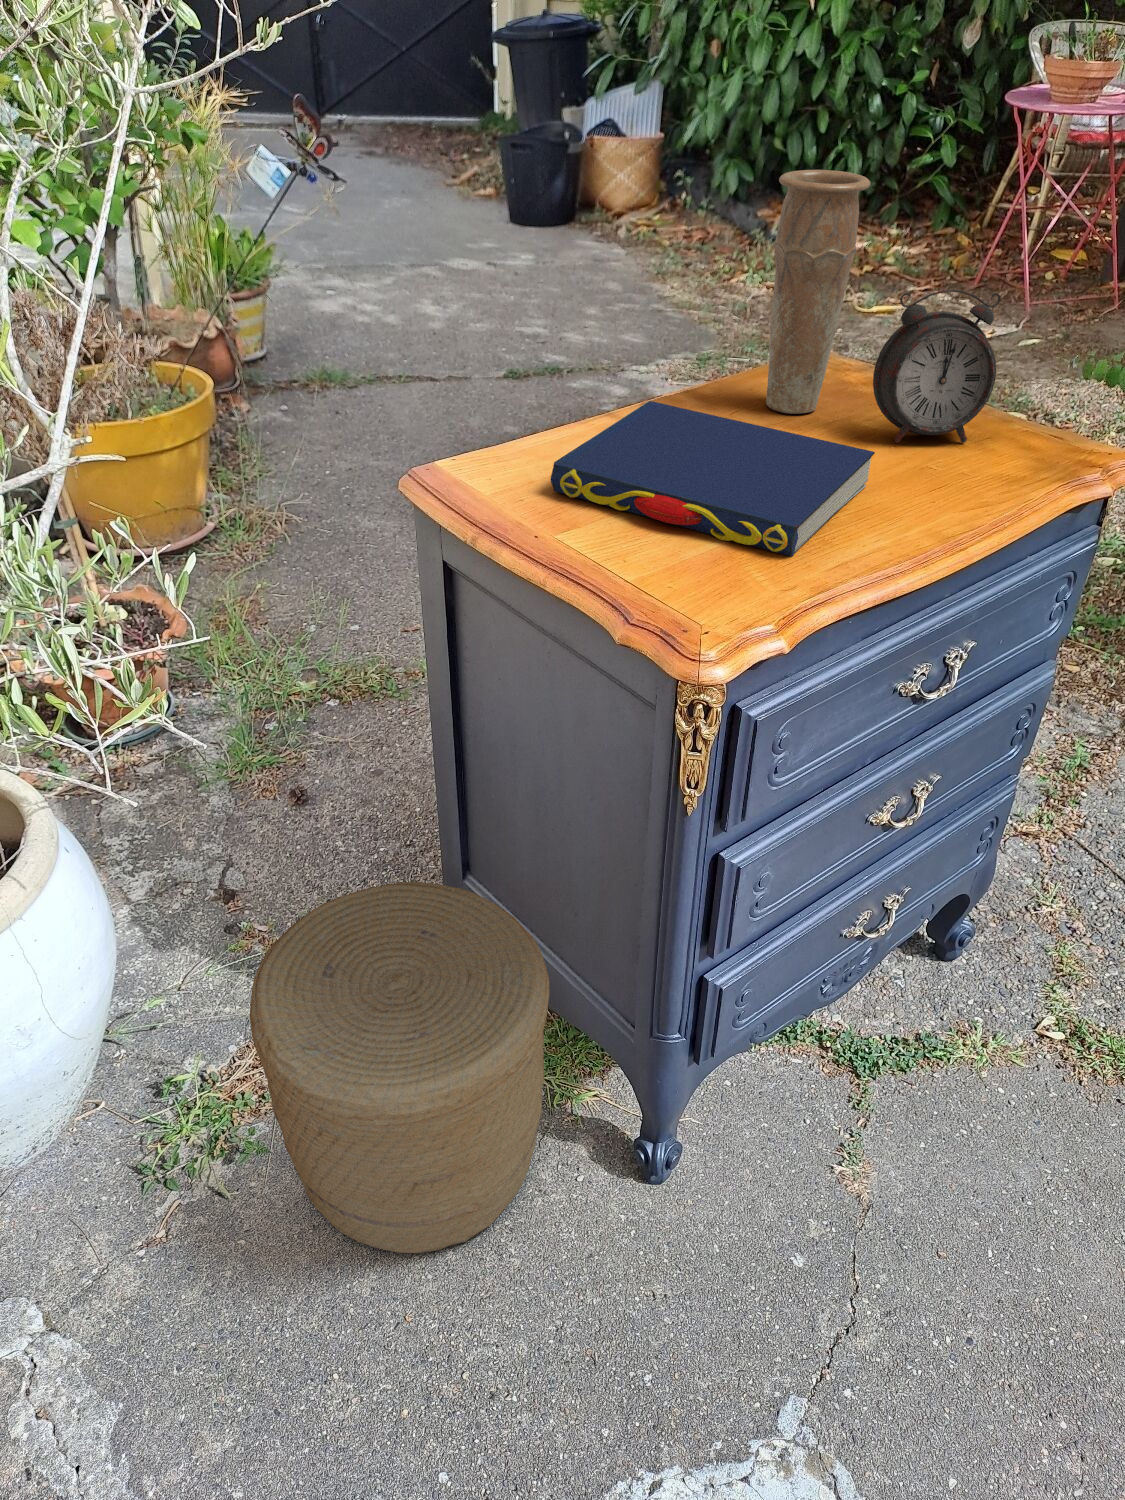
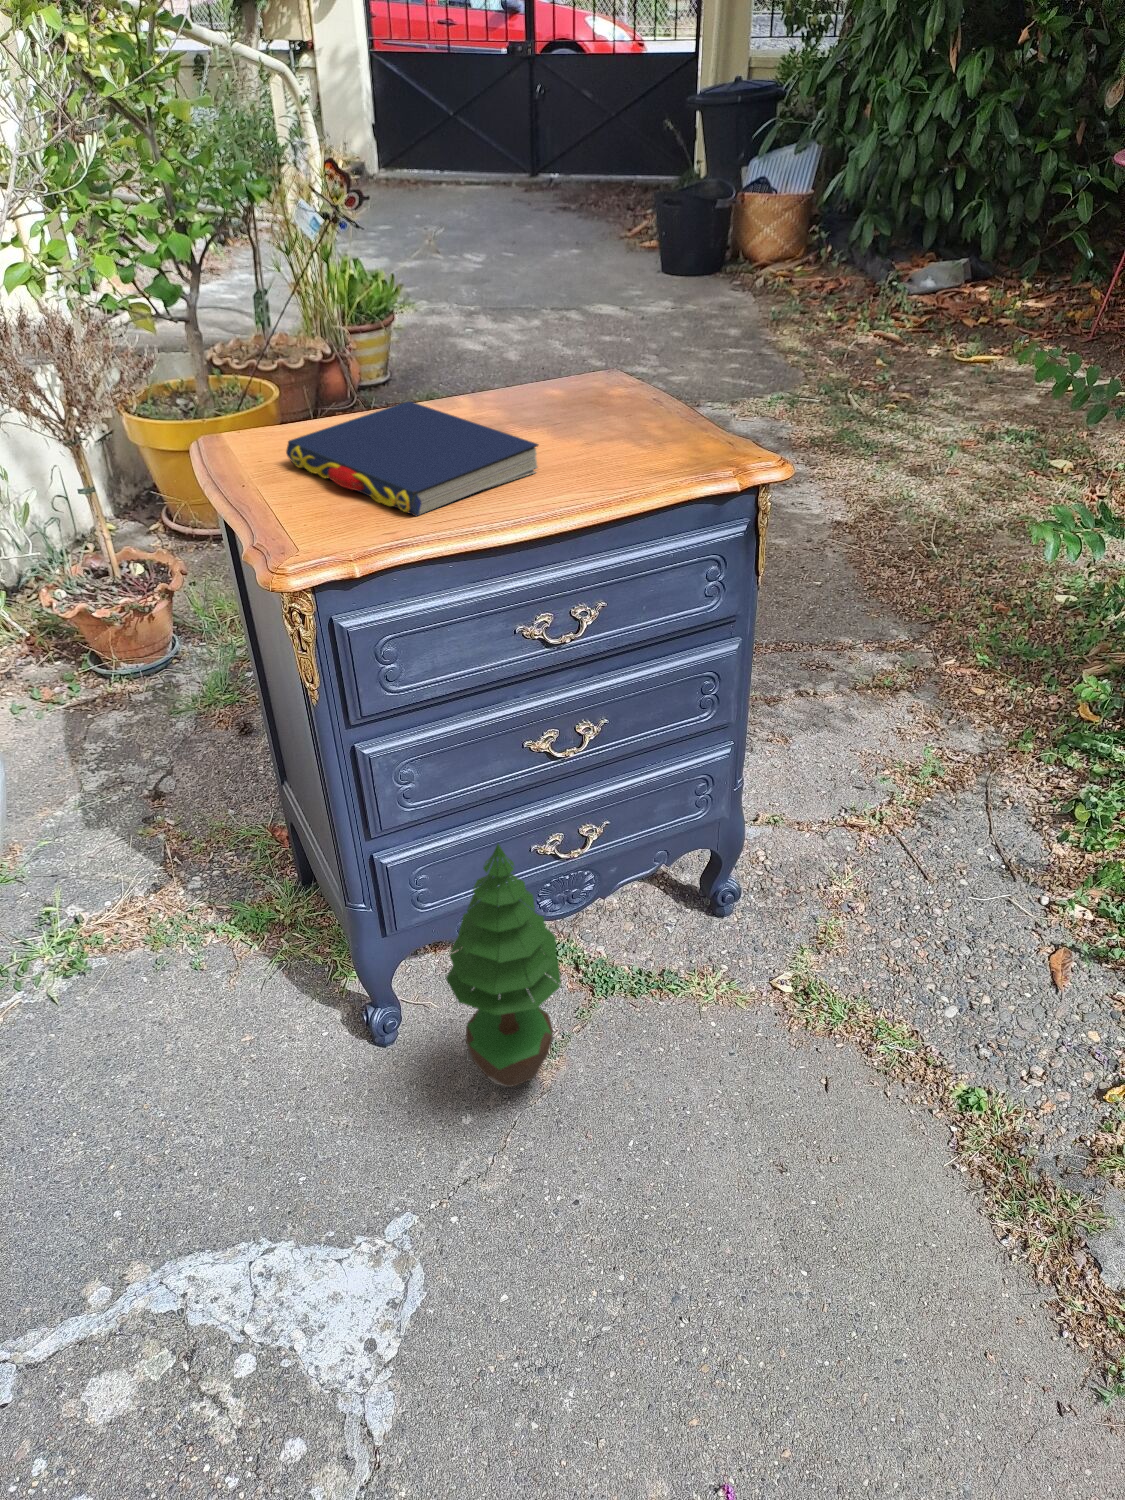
vase: present [766,170,870,414] -> none [512,219,586,418]
alarm clock: present [873,289,1001,443] -> none [586,316,685,446]
woven basket: present [250,882,549,1253] -> none [46,774,303,1064]
potted tree: none [782,945,926,1211] -> present [446,843,561,1087]

